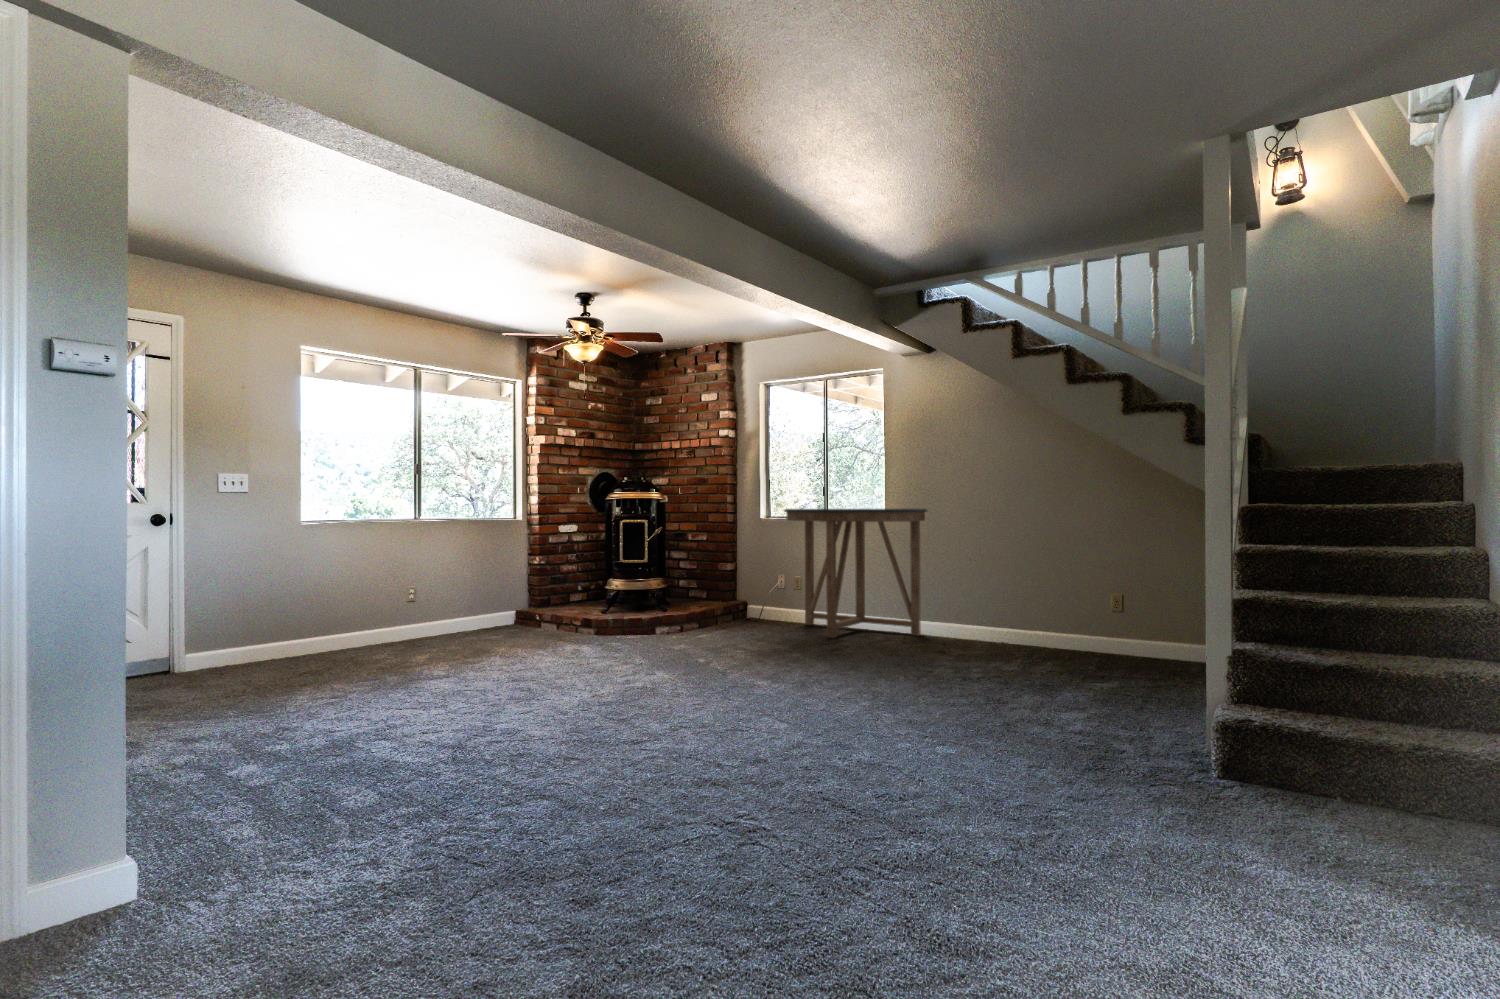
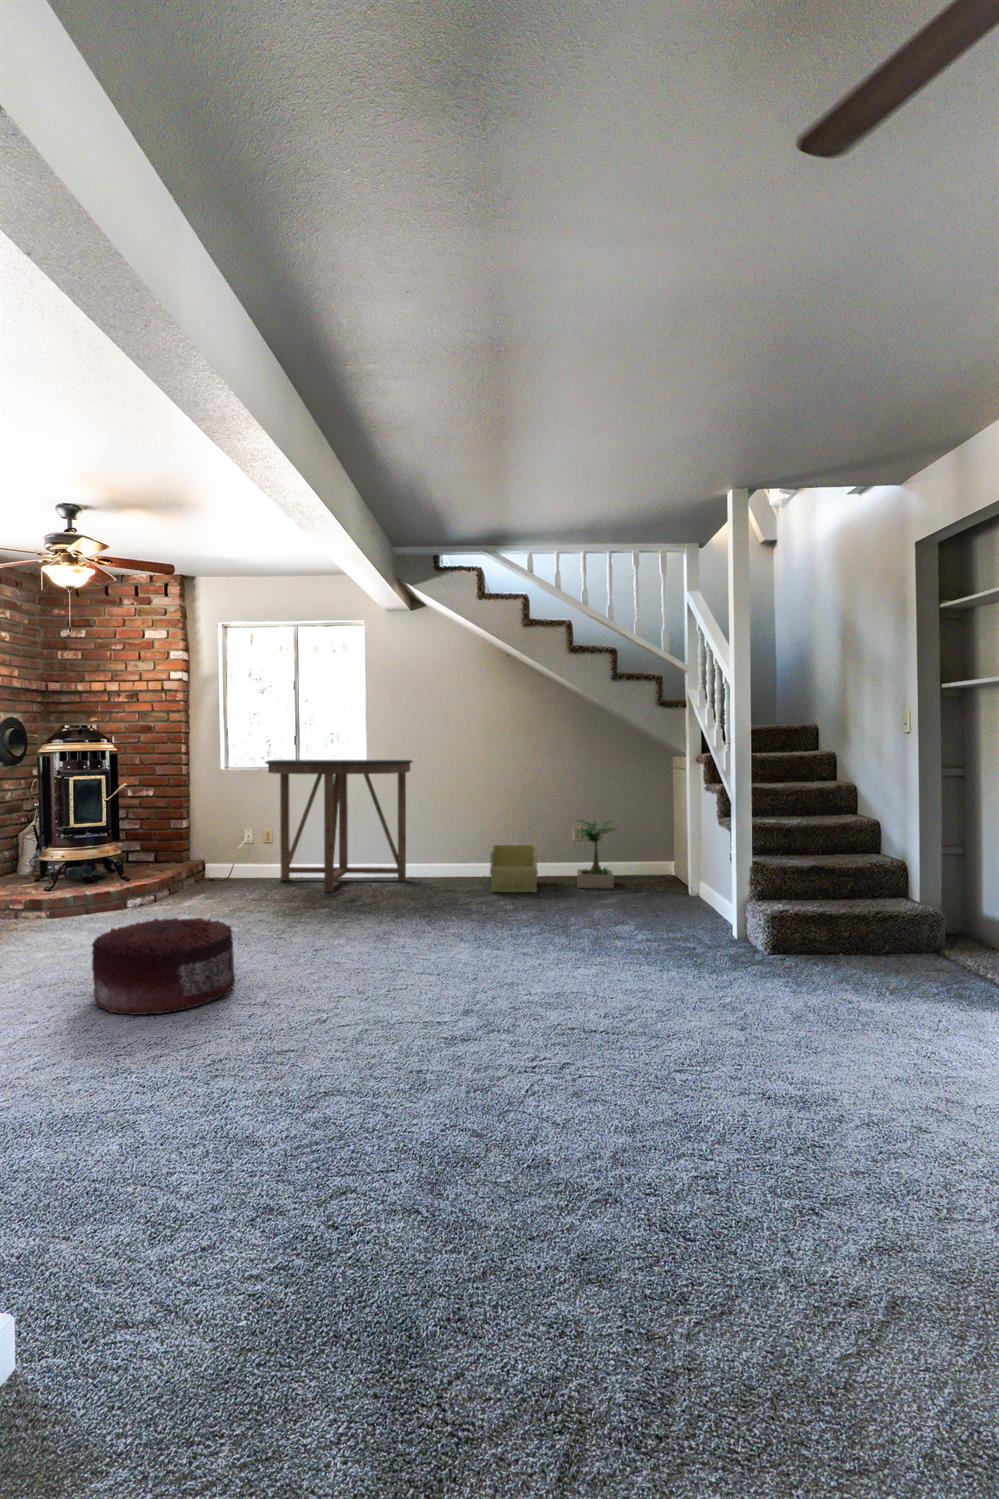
potted plant: none [1099,578,1165,664] -> present [577,820,616,889]
storage bin: none [984,603,1061,659] -> present [490,845,538,892]
pouf: none [522,634,639,710] -> present [92,918,235,1015]

